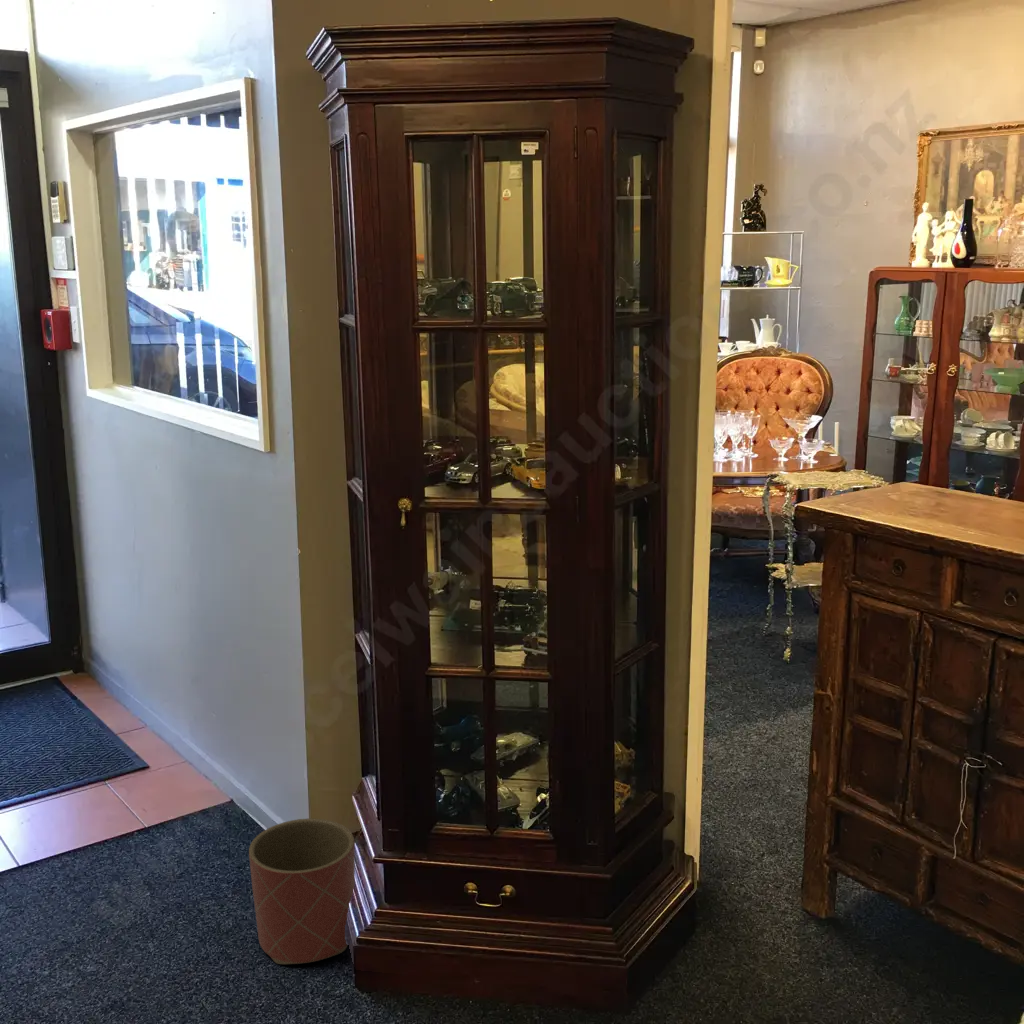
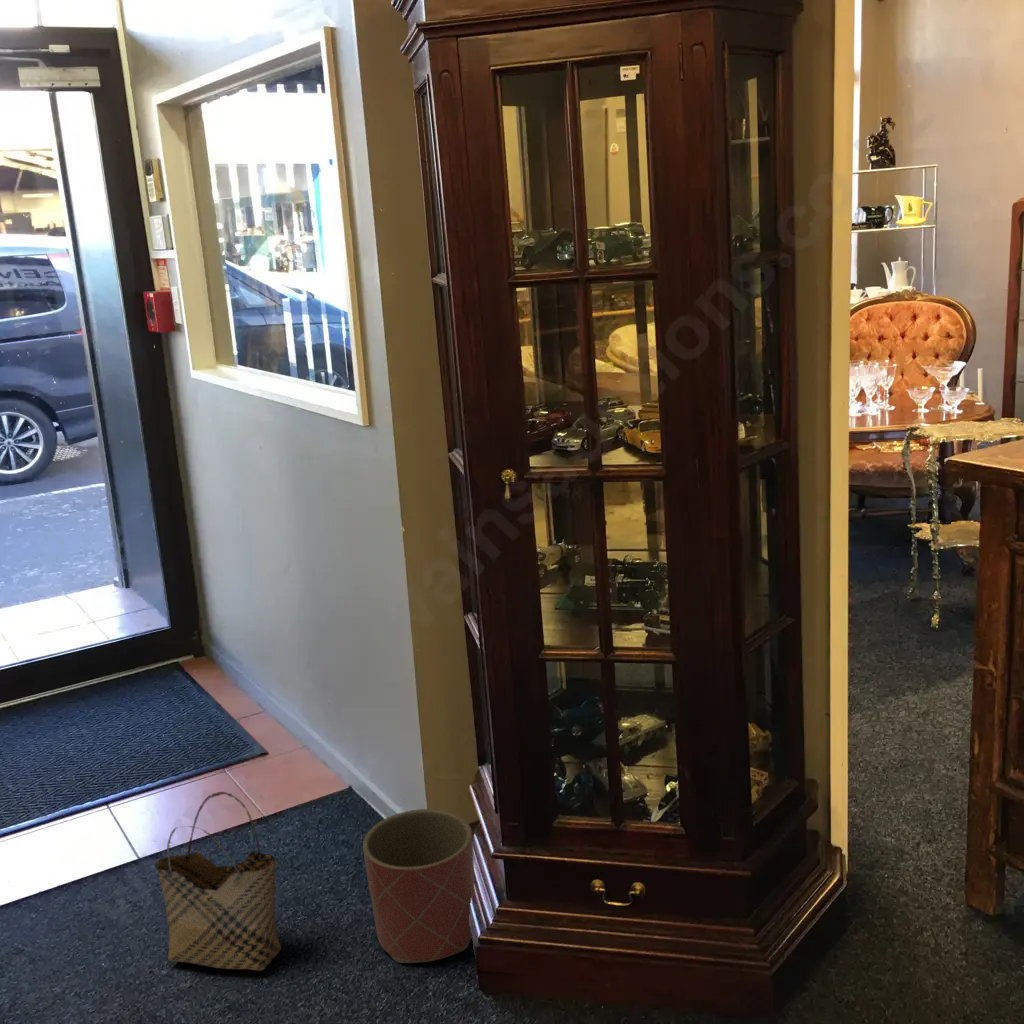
woven basket: none [41,799,164,973] -> present [155,792,281,971]

